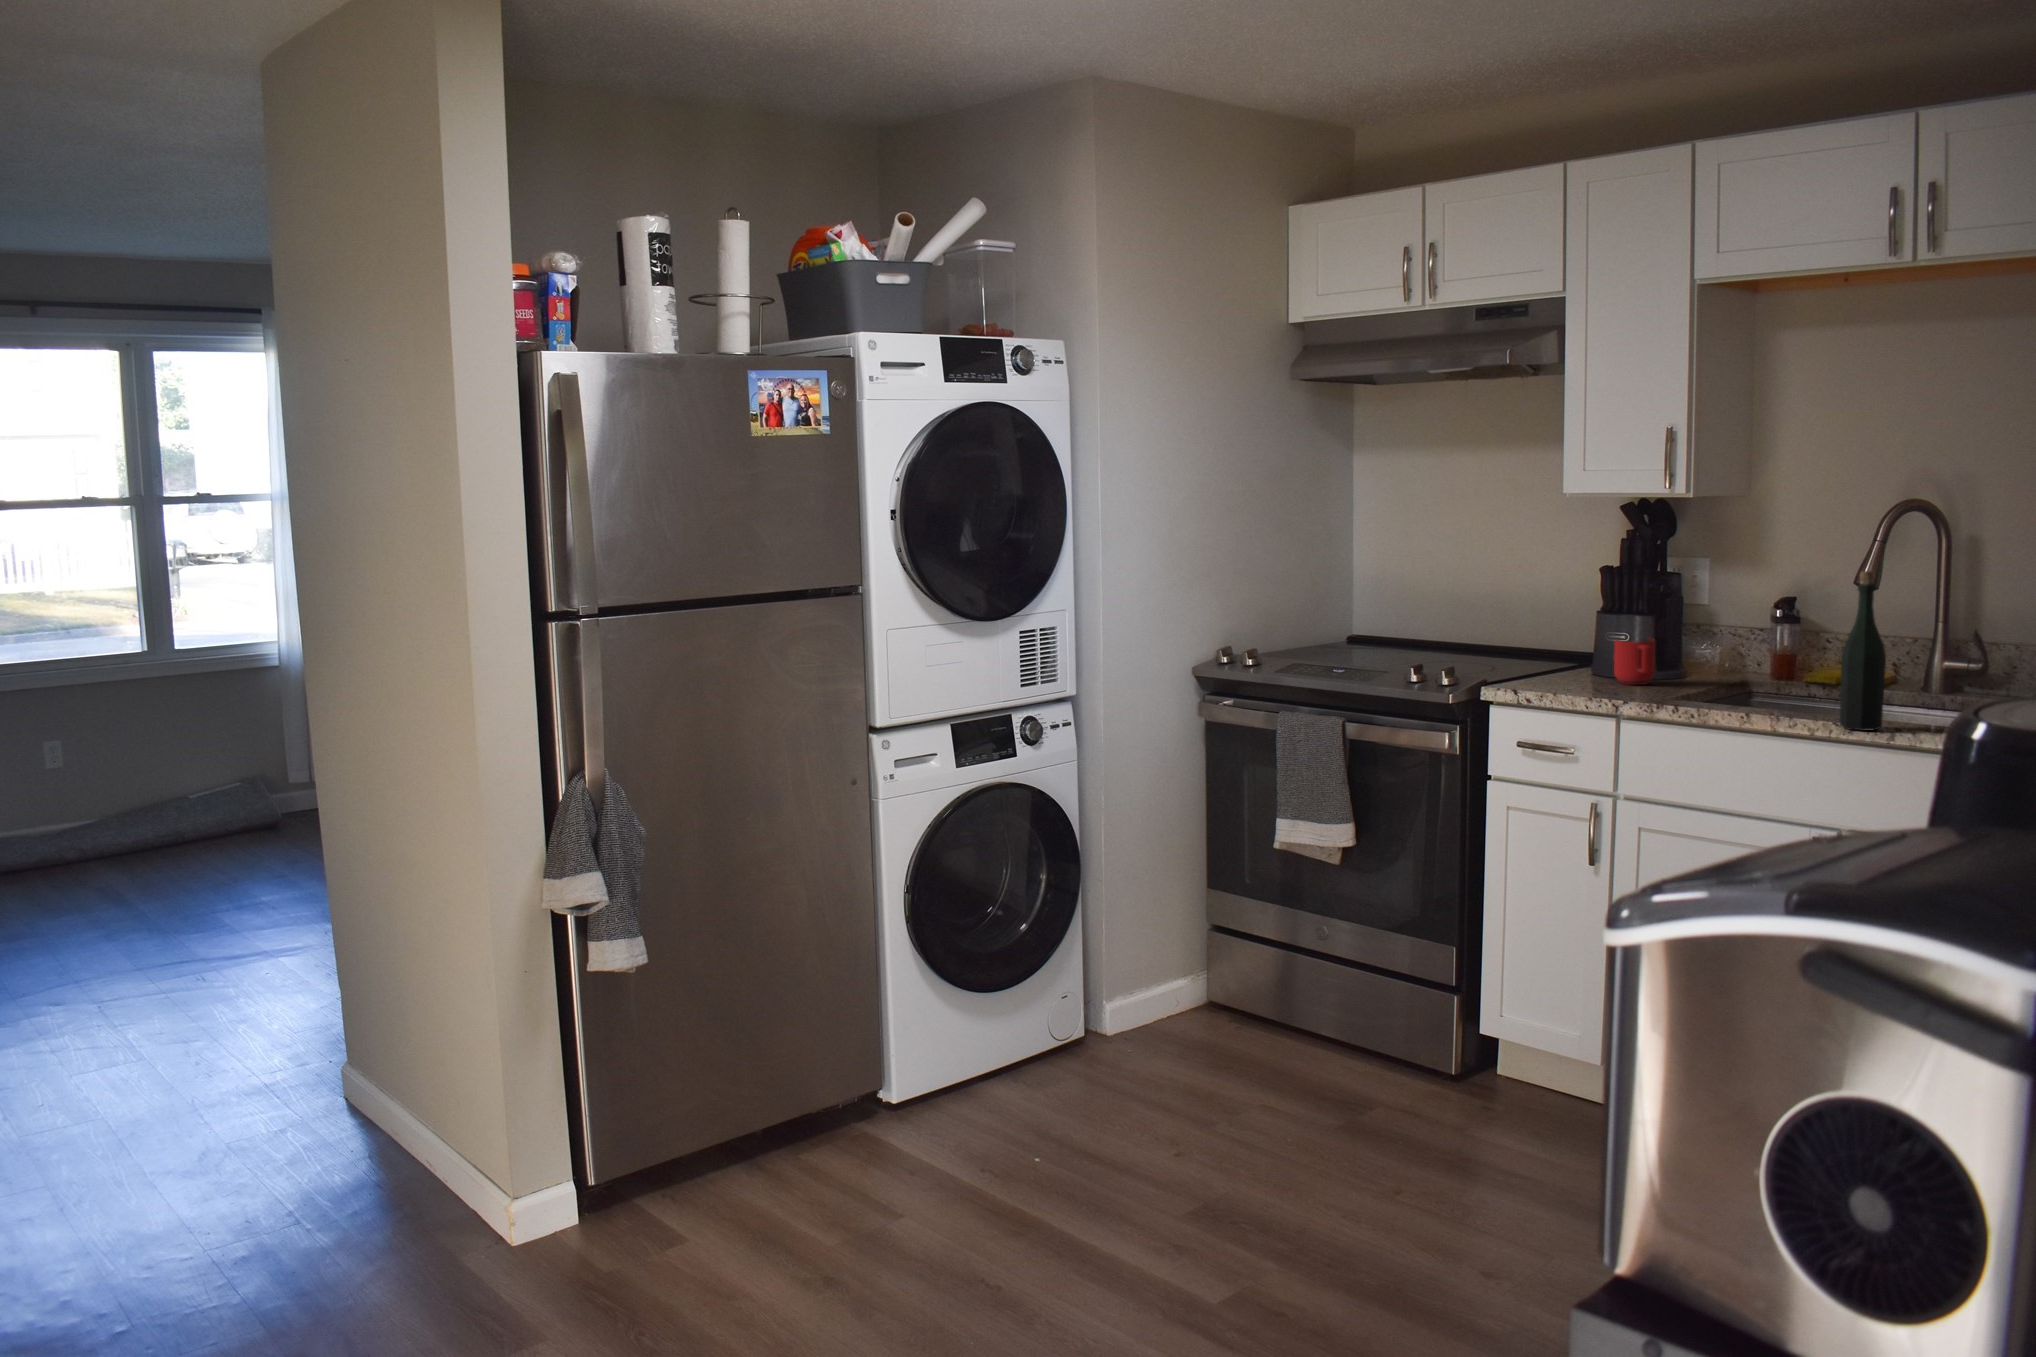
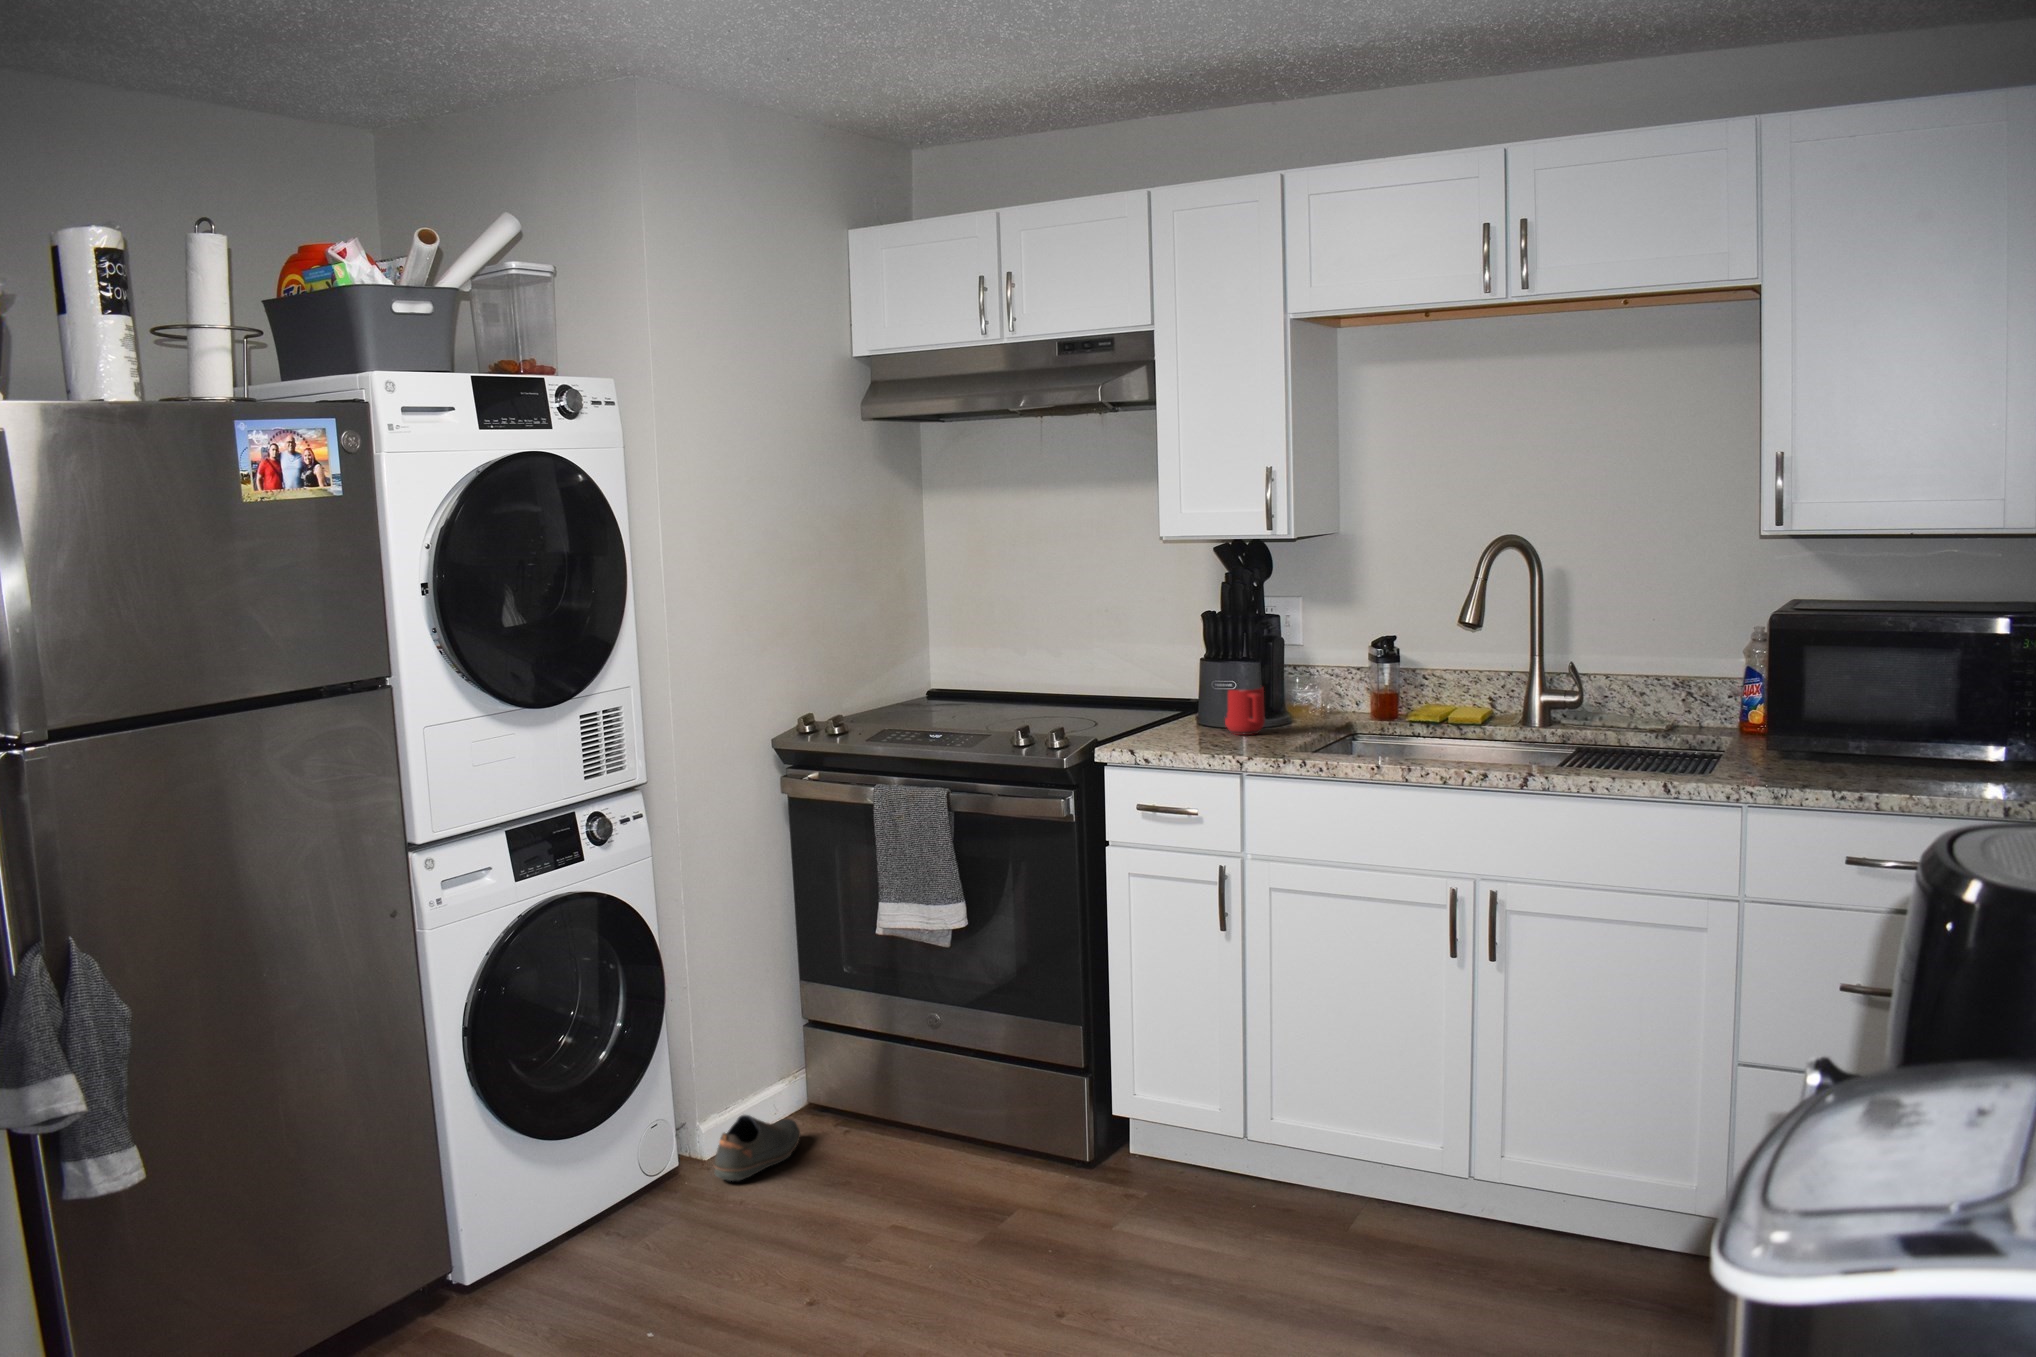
bottle: present [1840,571,1886,731] -> none [1449,618,1489,778]
shoe: none [1117,993,1196,1049] -> present [713,1115,800,1181]

